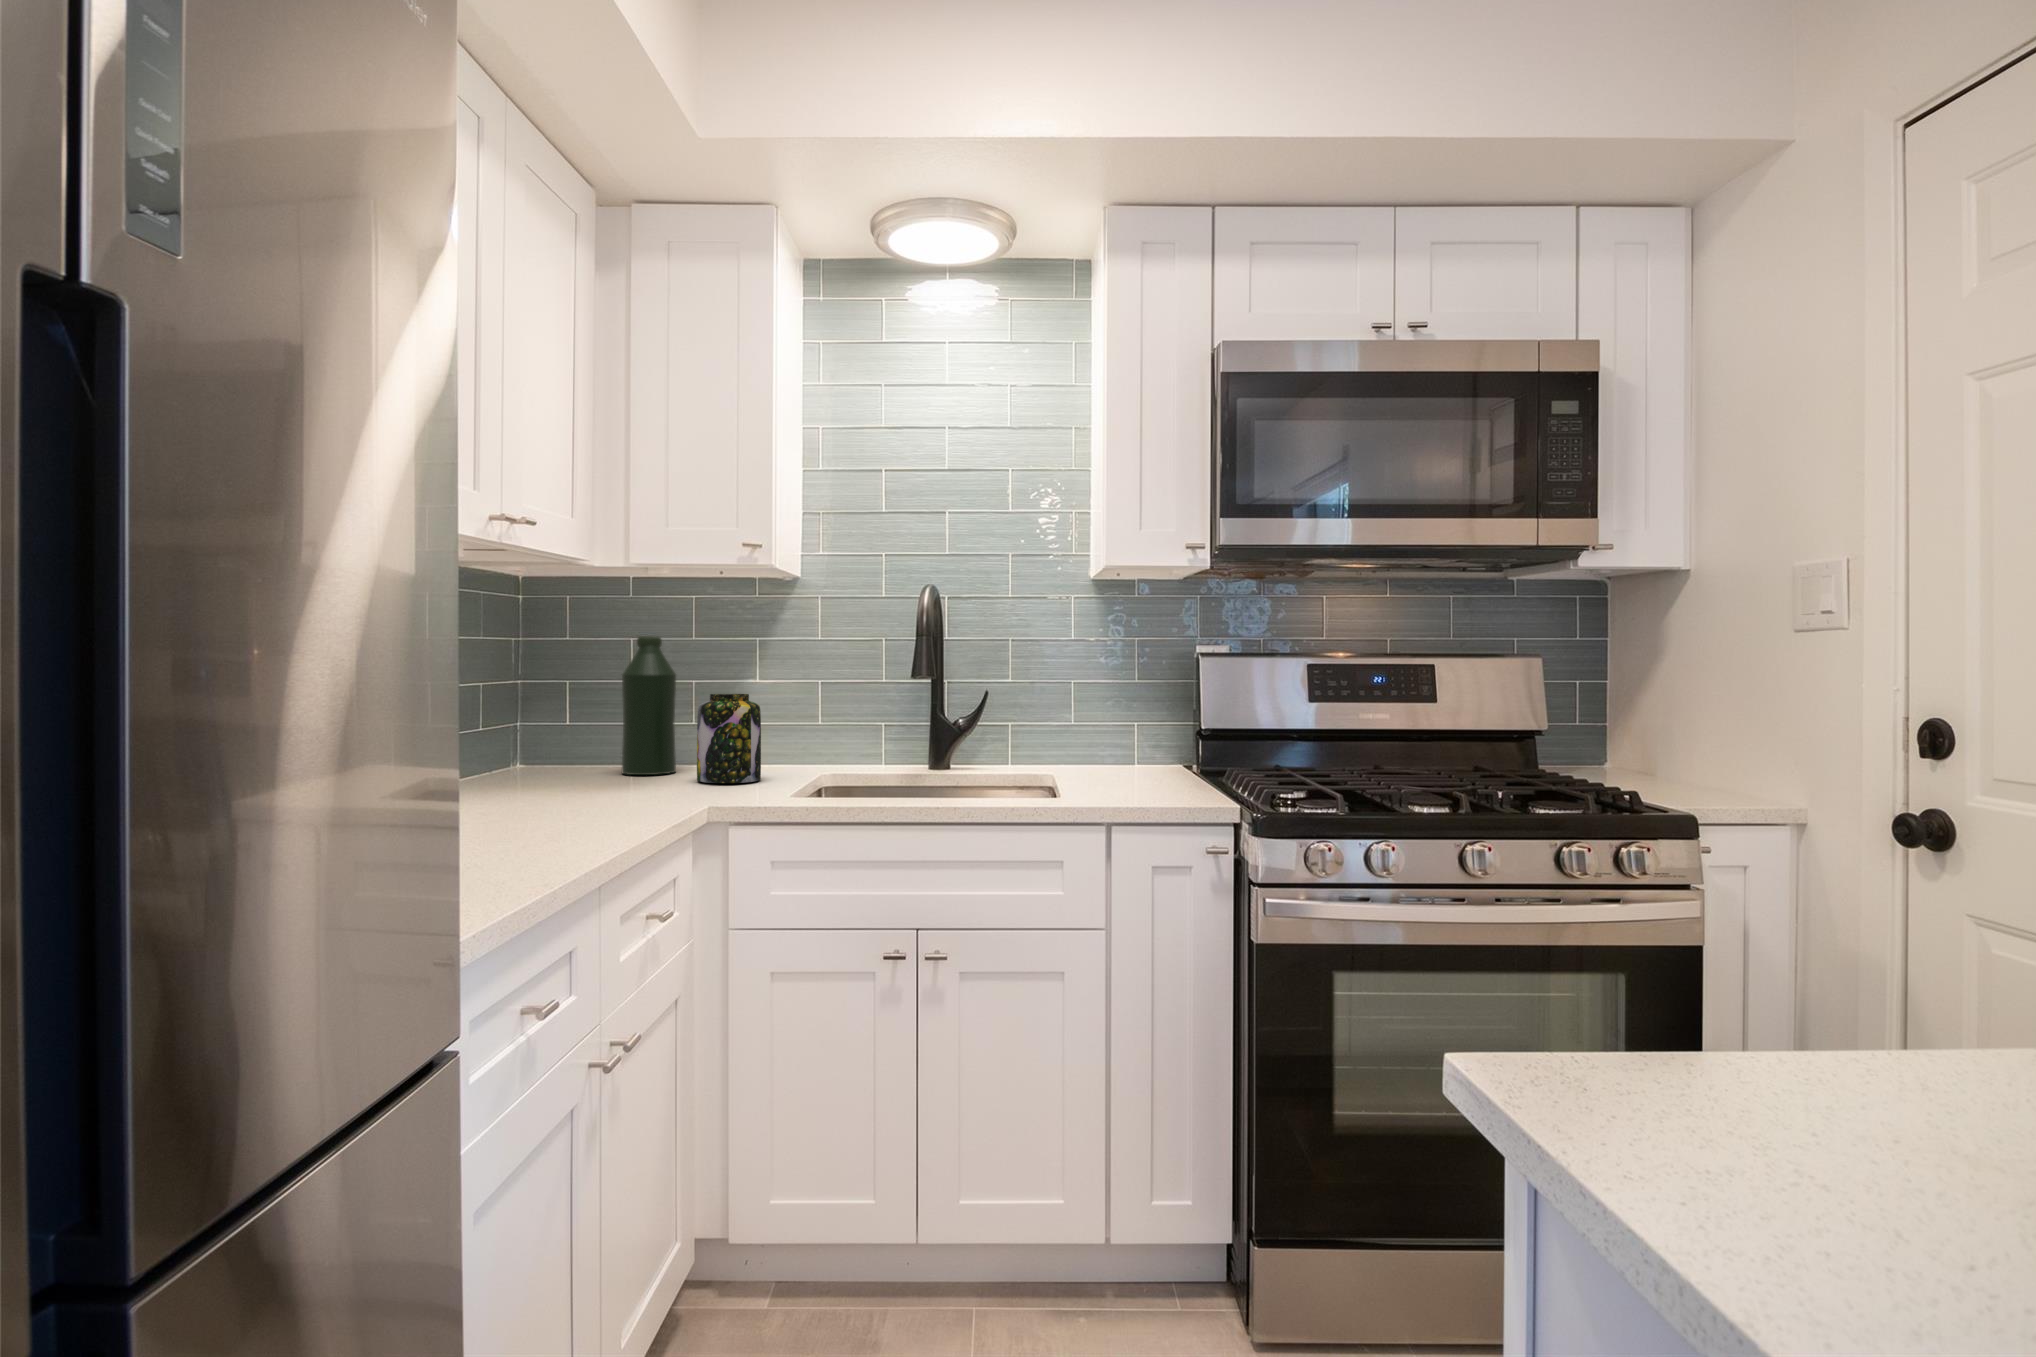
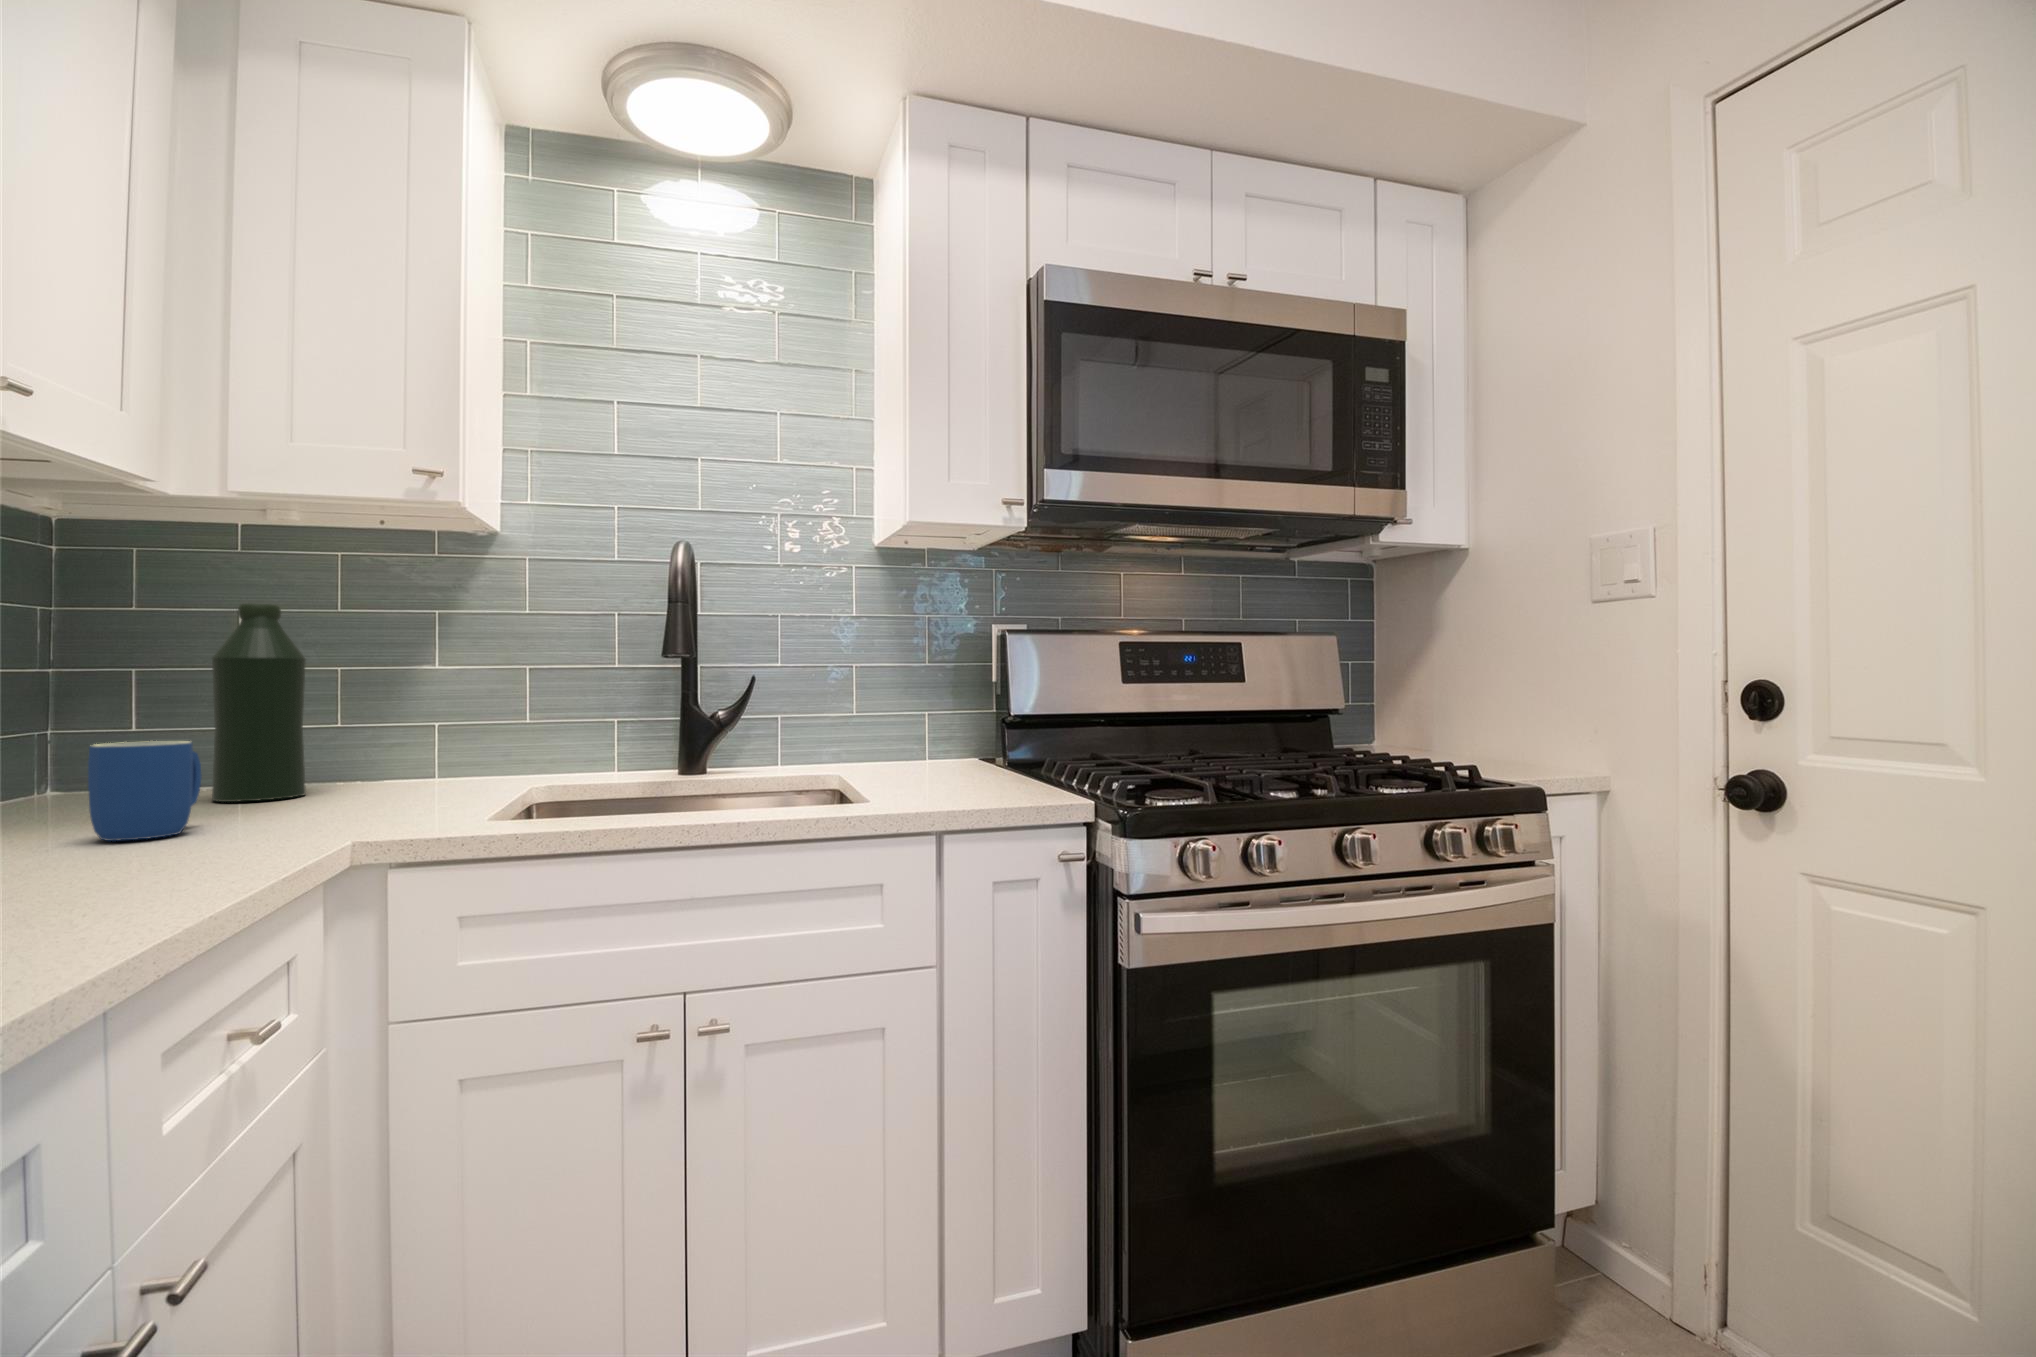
jar: present [697,694,761,783] -> none [338,682,441,807]
mug: none [565,734,621,798] -> present [88,741,201,841]

